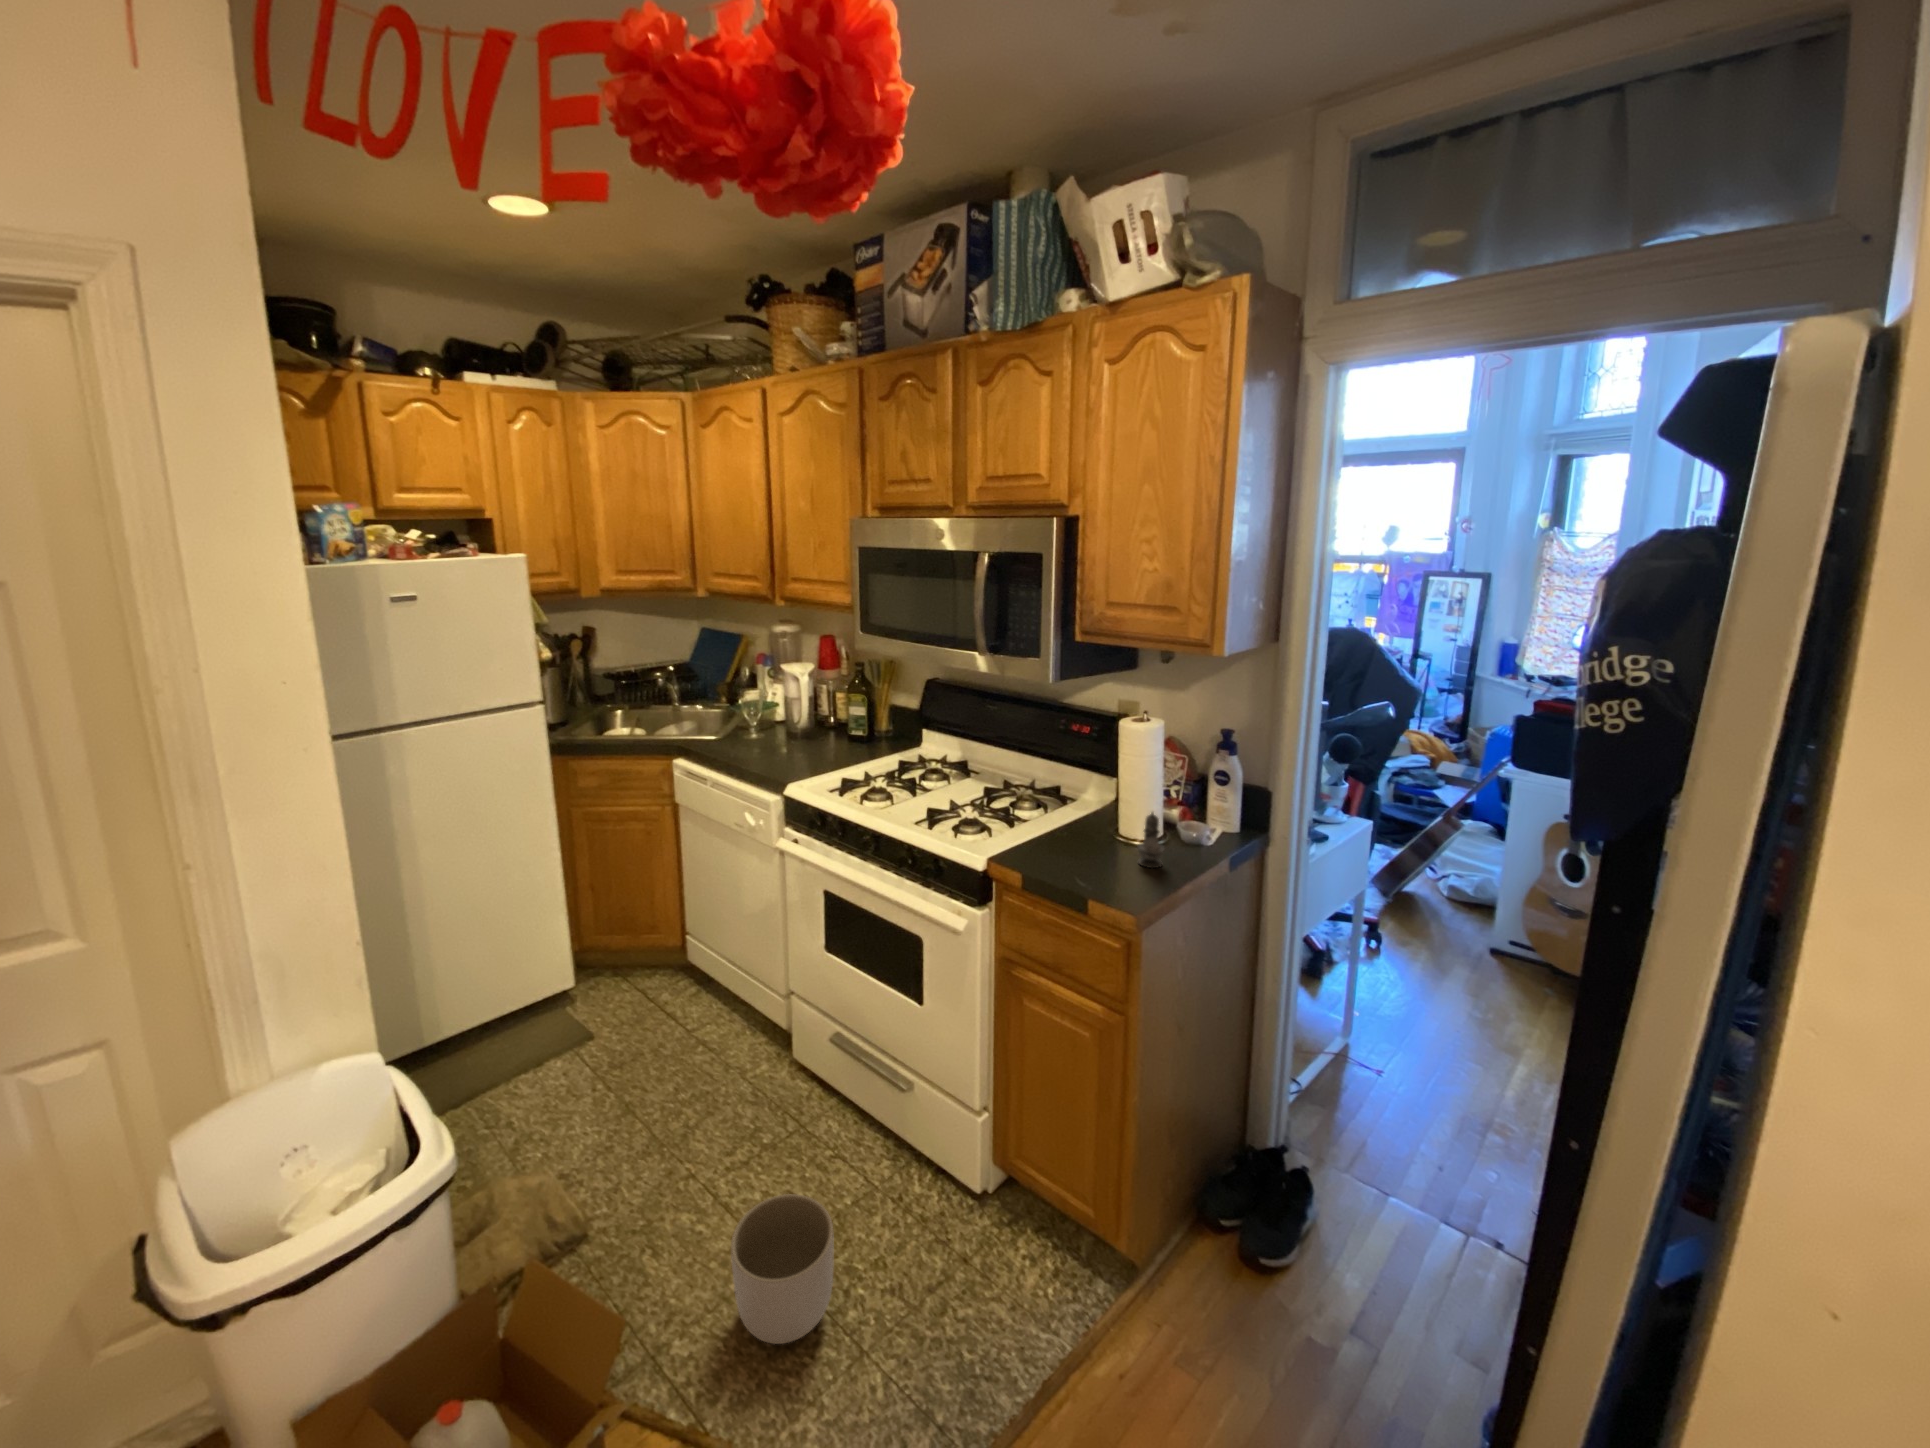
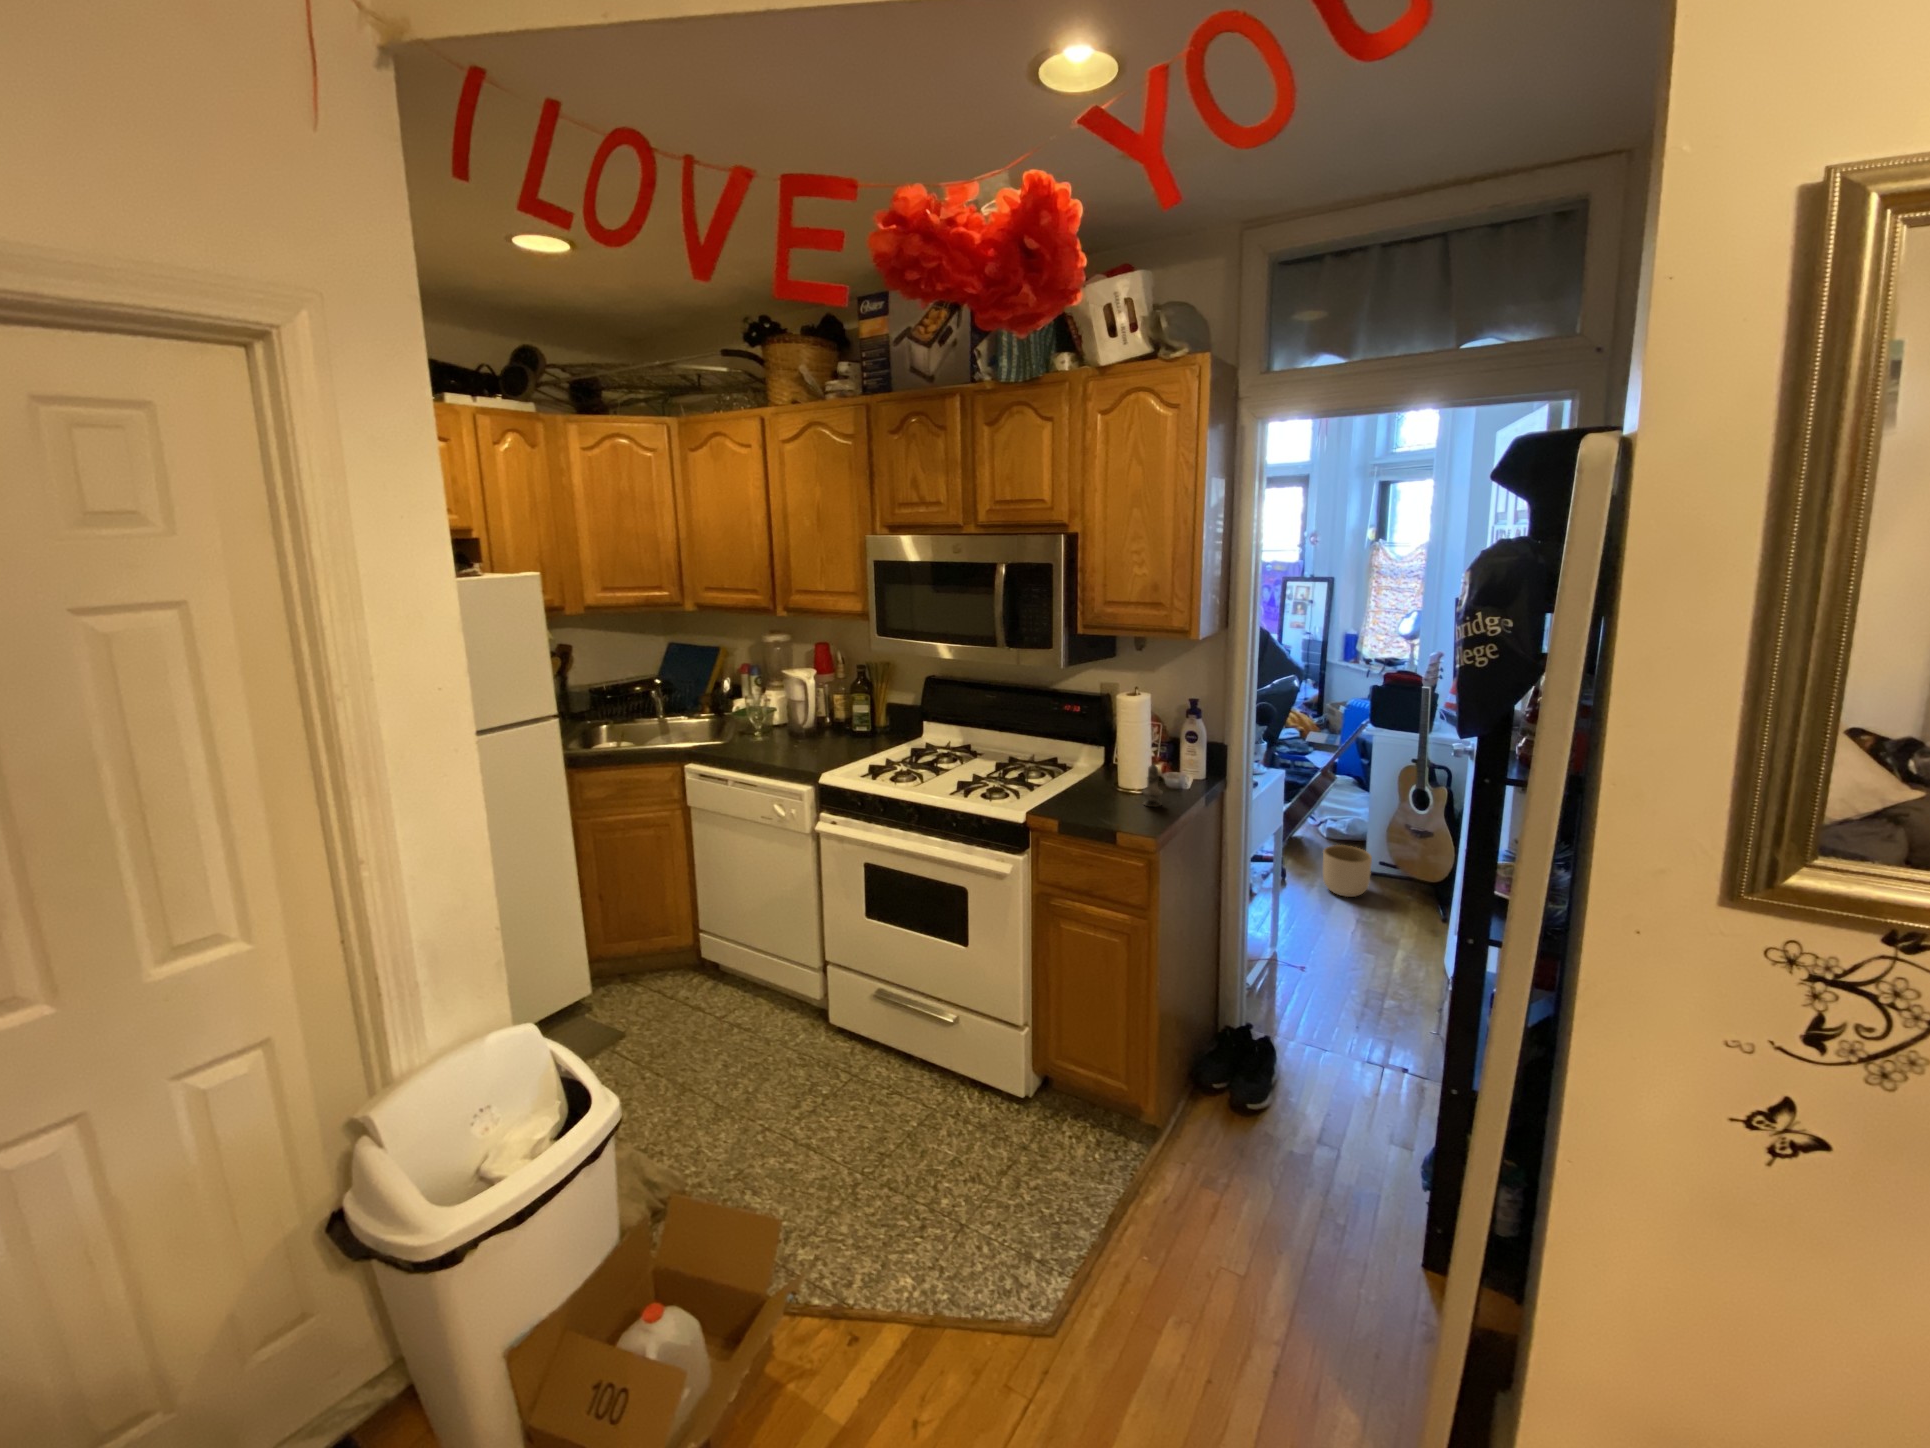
planter: present [731,1194,834,1344] -> present [1323,845,1372,897]

